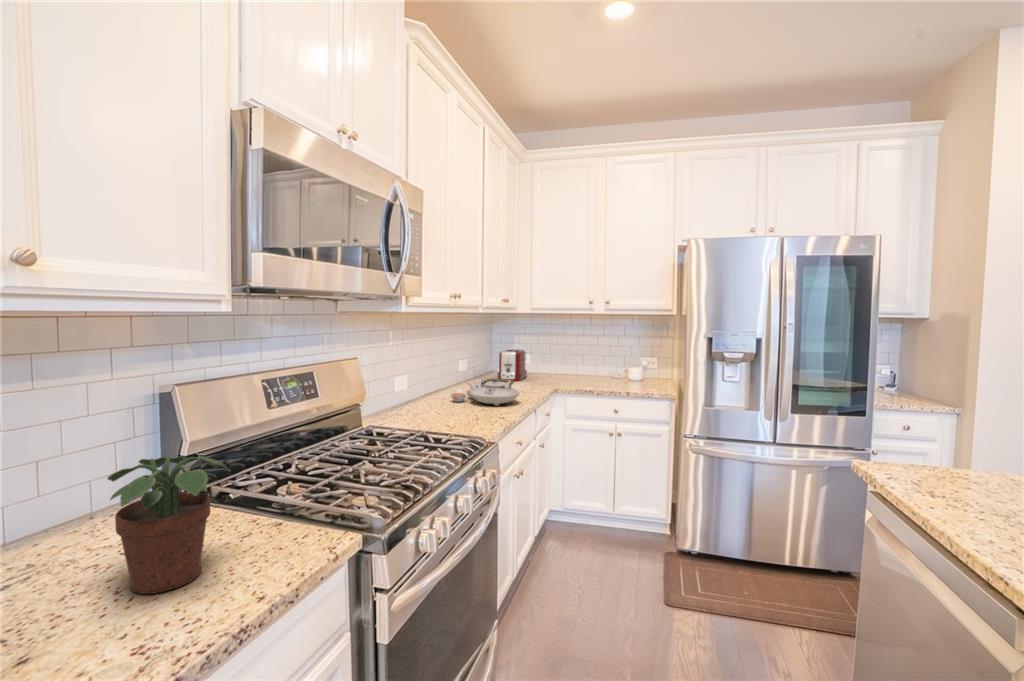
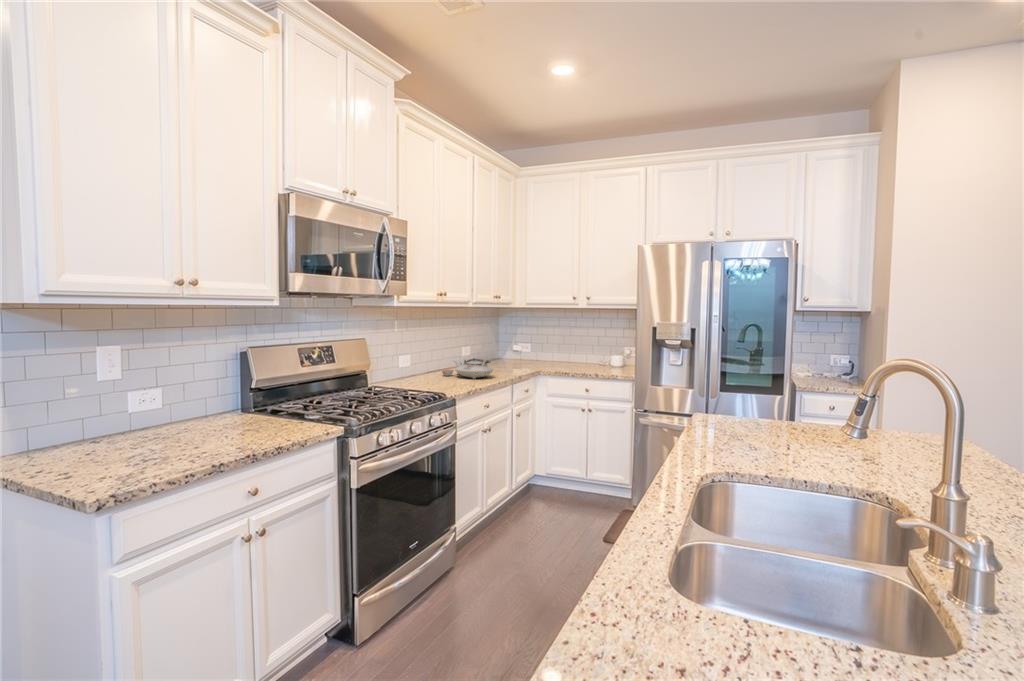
toaster: present [497,350,527,381] -> none [494,339,522,365]
potted plant: present [107,455,227,594] -> none [222,377,275,436]

